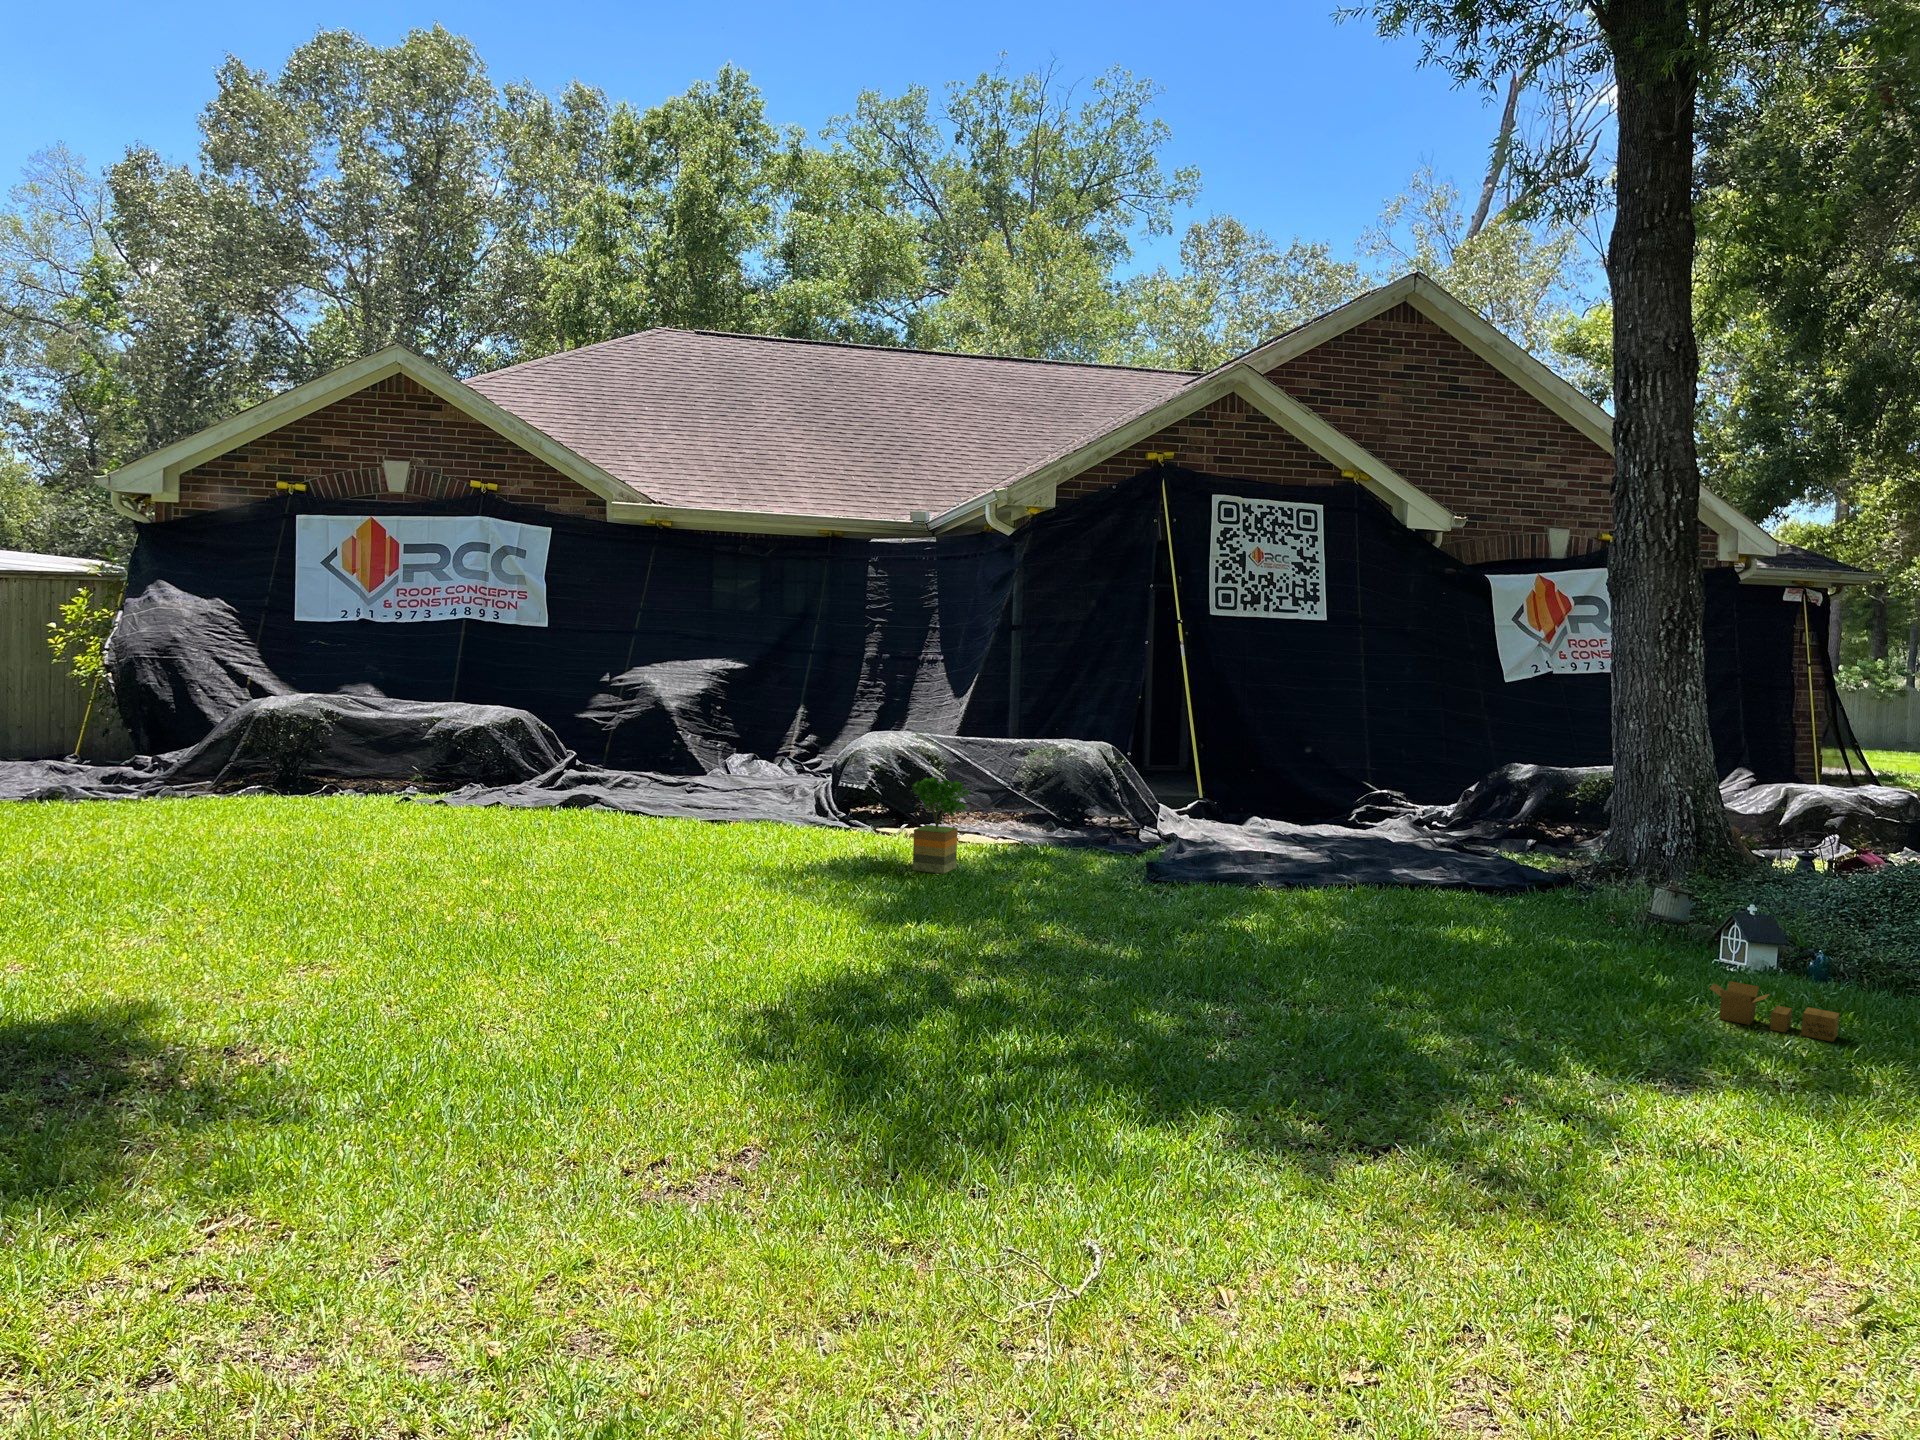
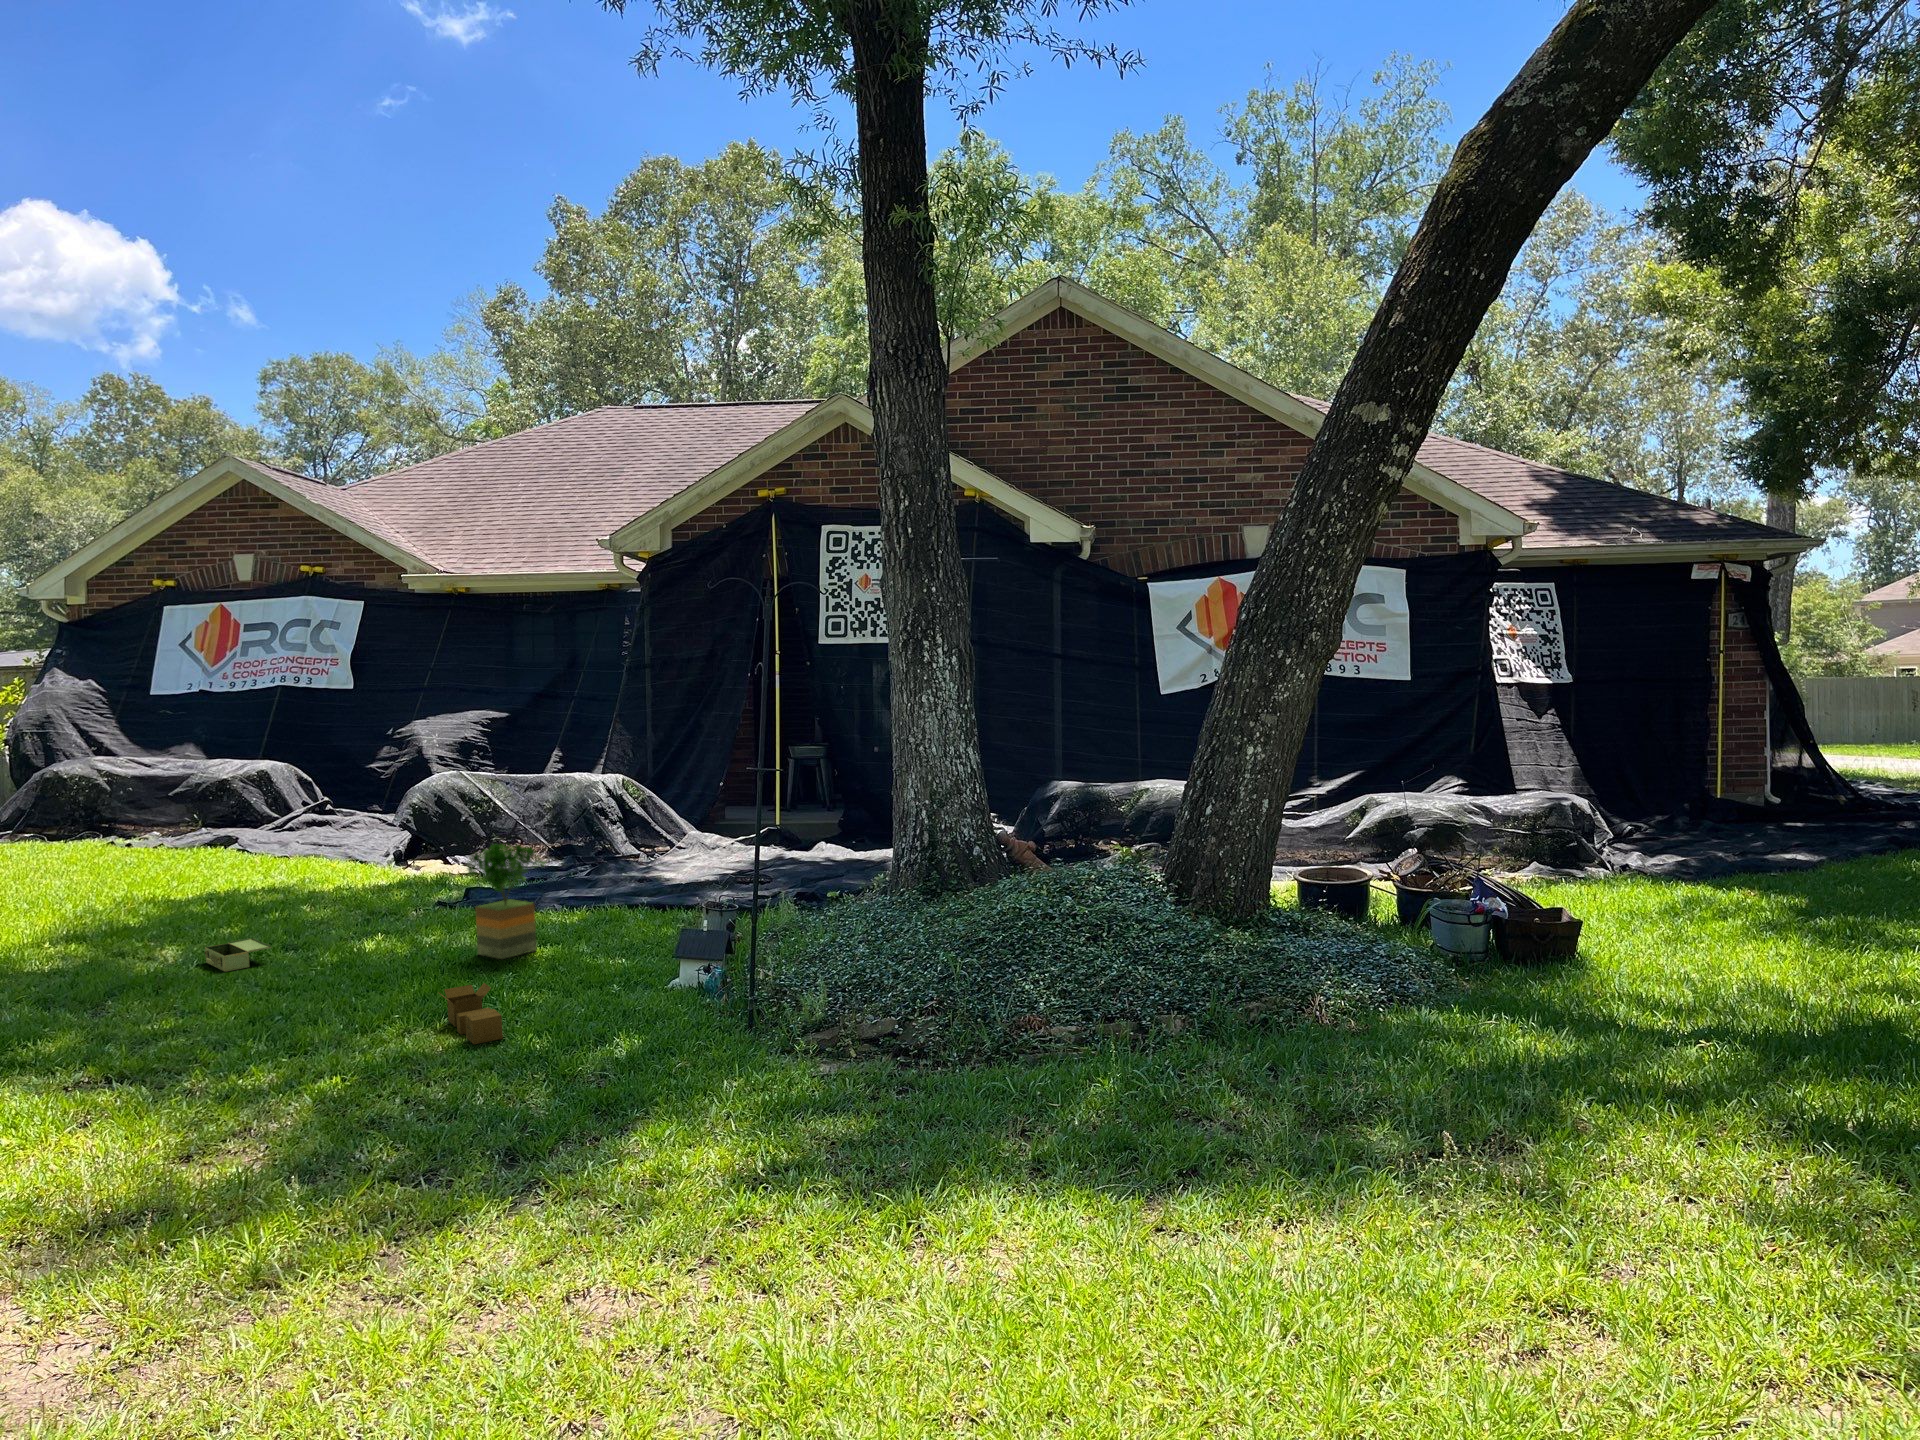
potted tree: present [913,778,970,874] -> present [467,844,544,959]
toolbox: none [1227,933,1303,970] -> present [205,938,271,972]

